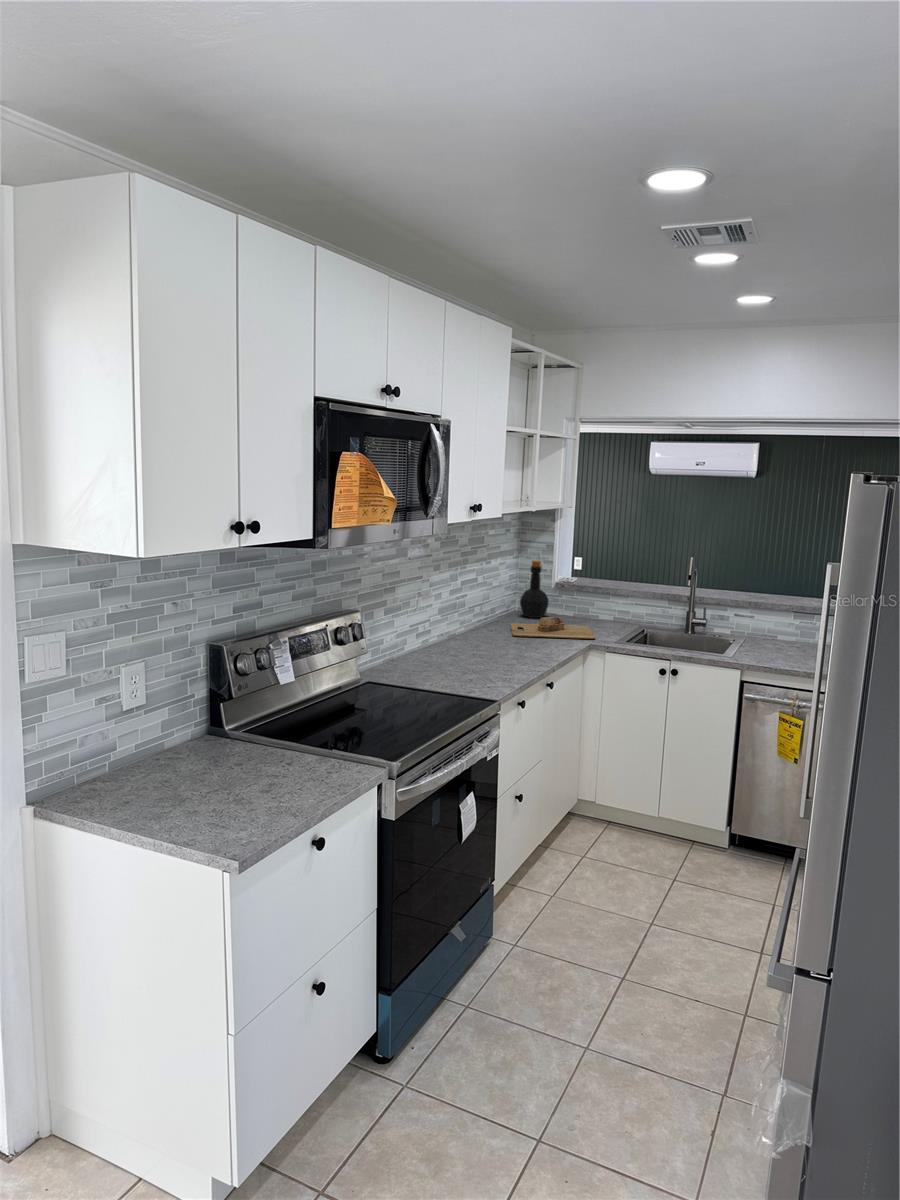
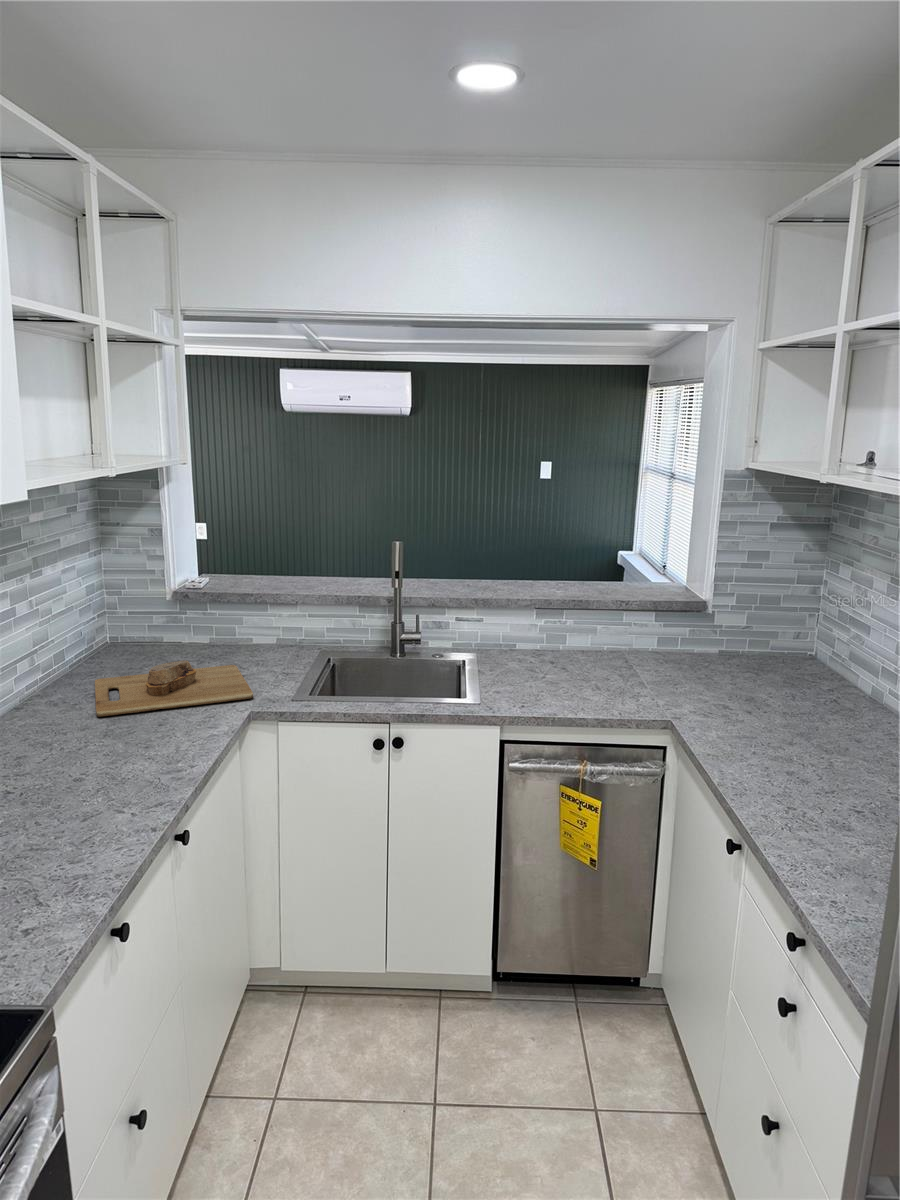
bottle: present [520,560,549,618] -> none [111,558,163,657]

